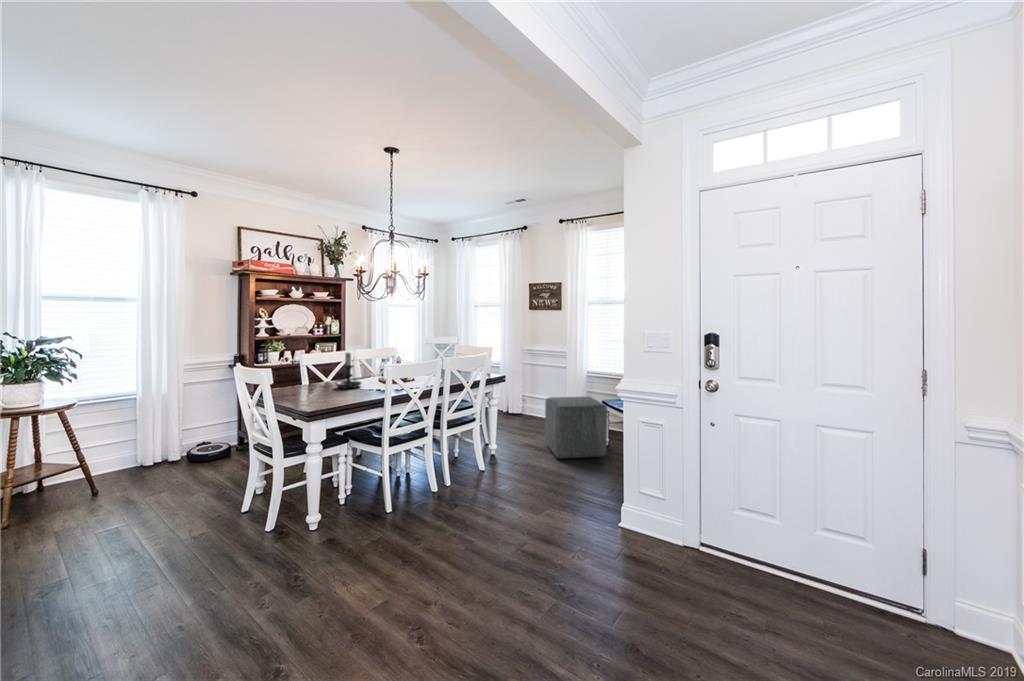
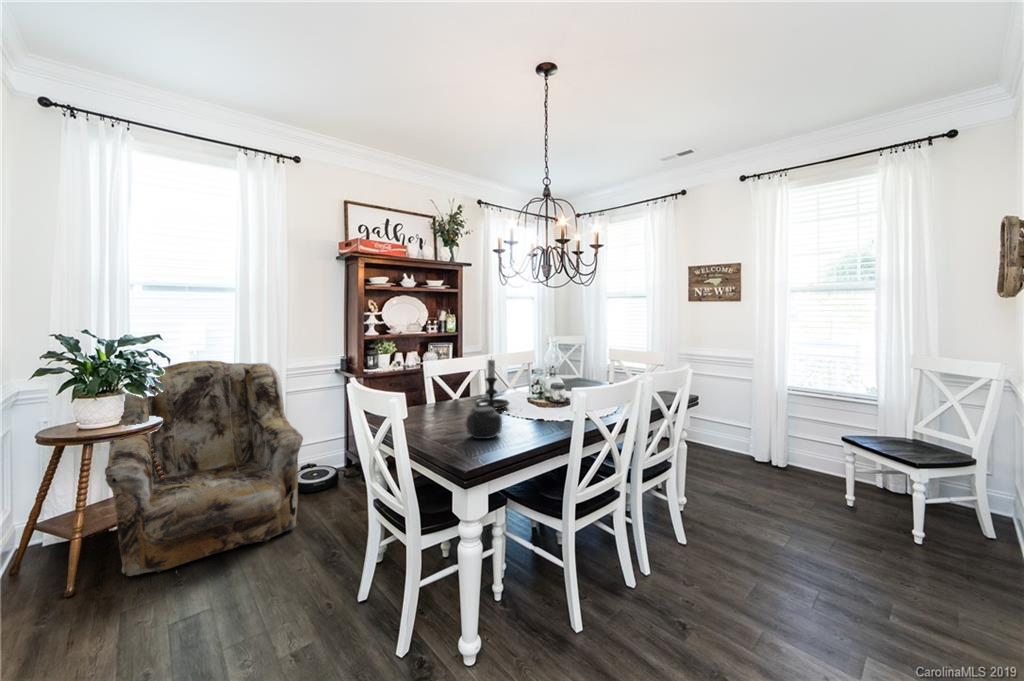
armchair: none [28,357,200,516] -> present [105,361,303,576]
teapot: none [317,381,346,402] -> present [466,406,502,439]
ottoman: present [545,397,607,459] -> none [746,424,866,521]

